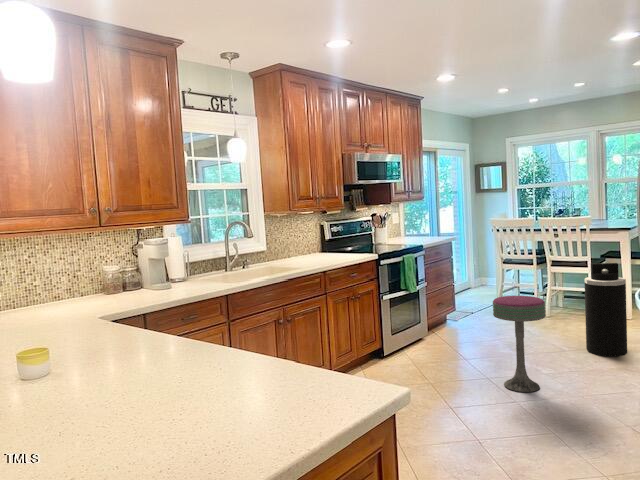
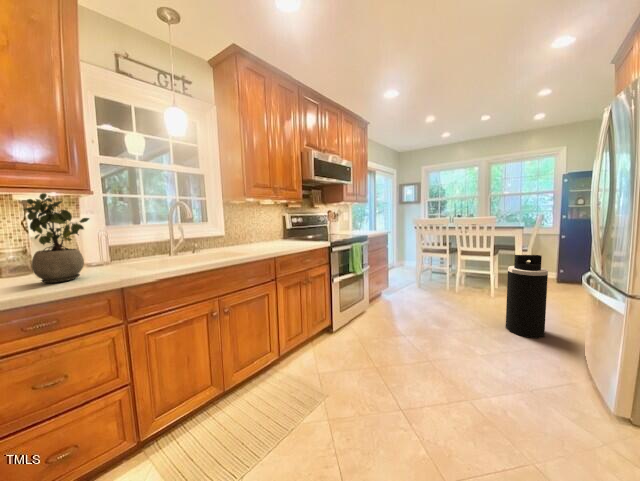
potted plant: none [172,227,214,289] -> present [24,193,89,283]
bar stool: present [493,296,546,392] -> none [444,286,503,391]

